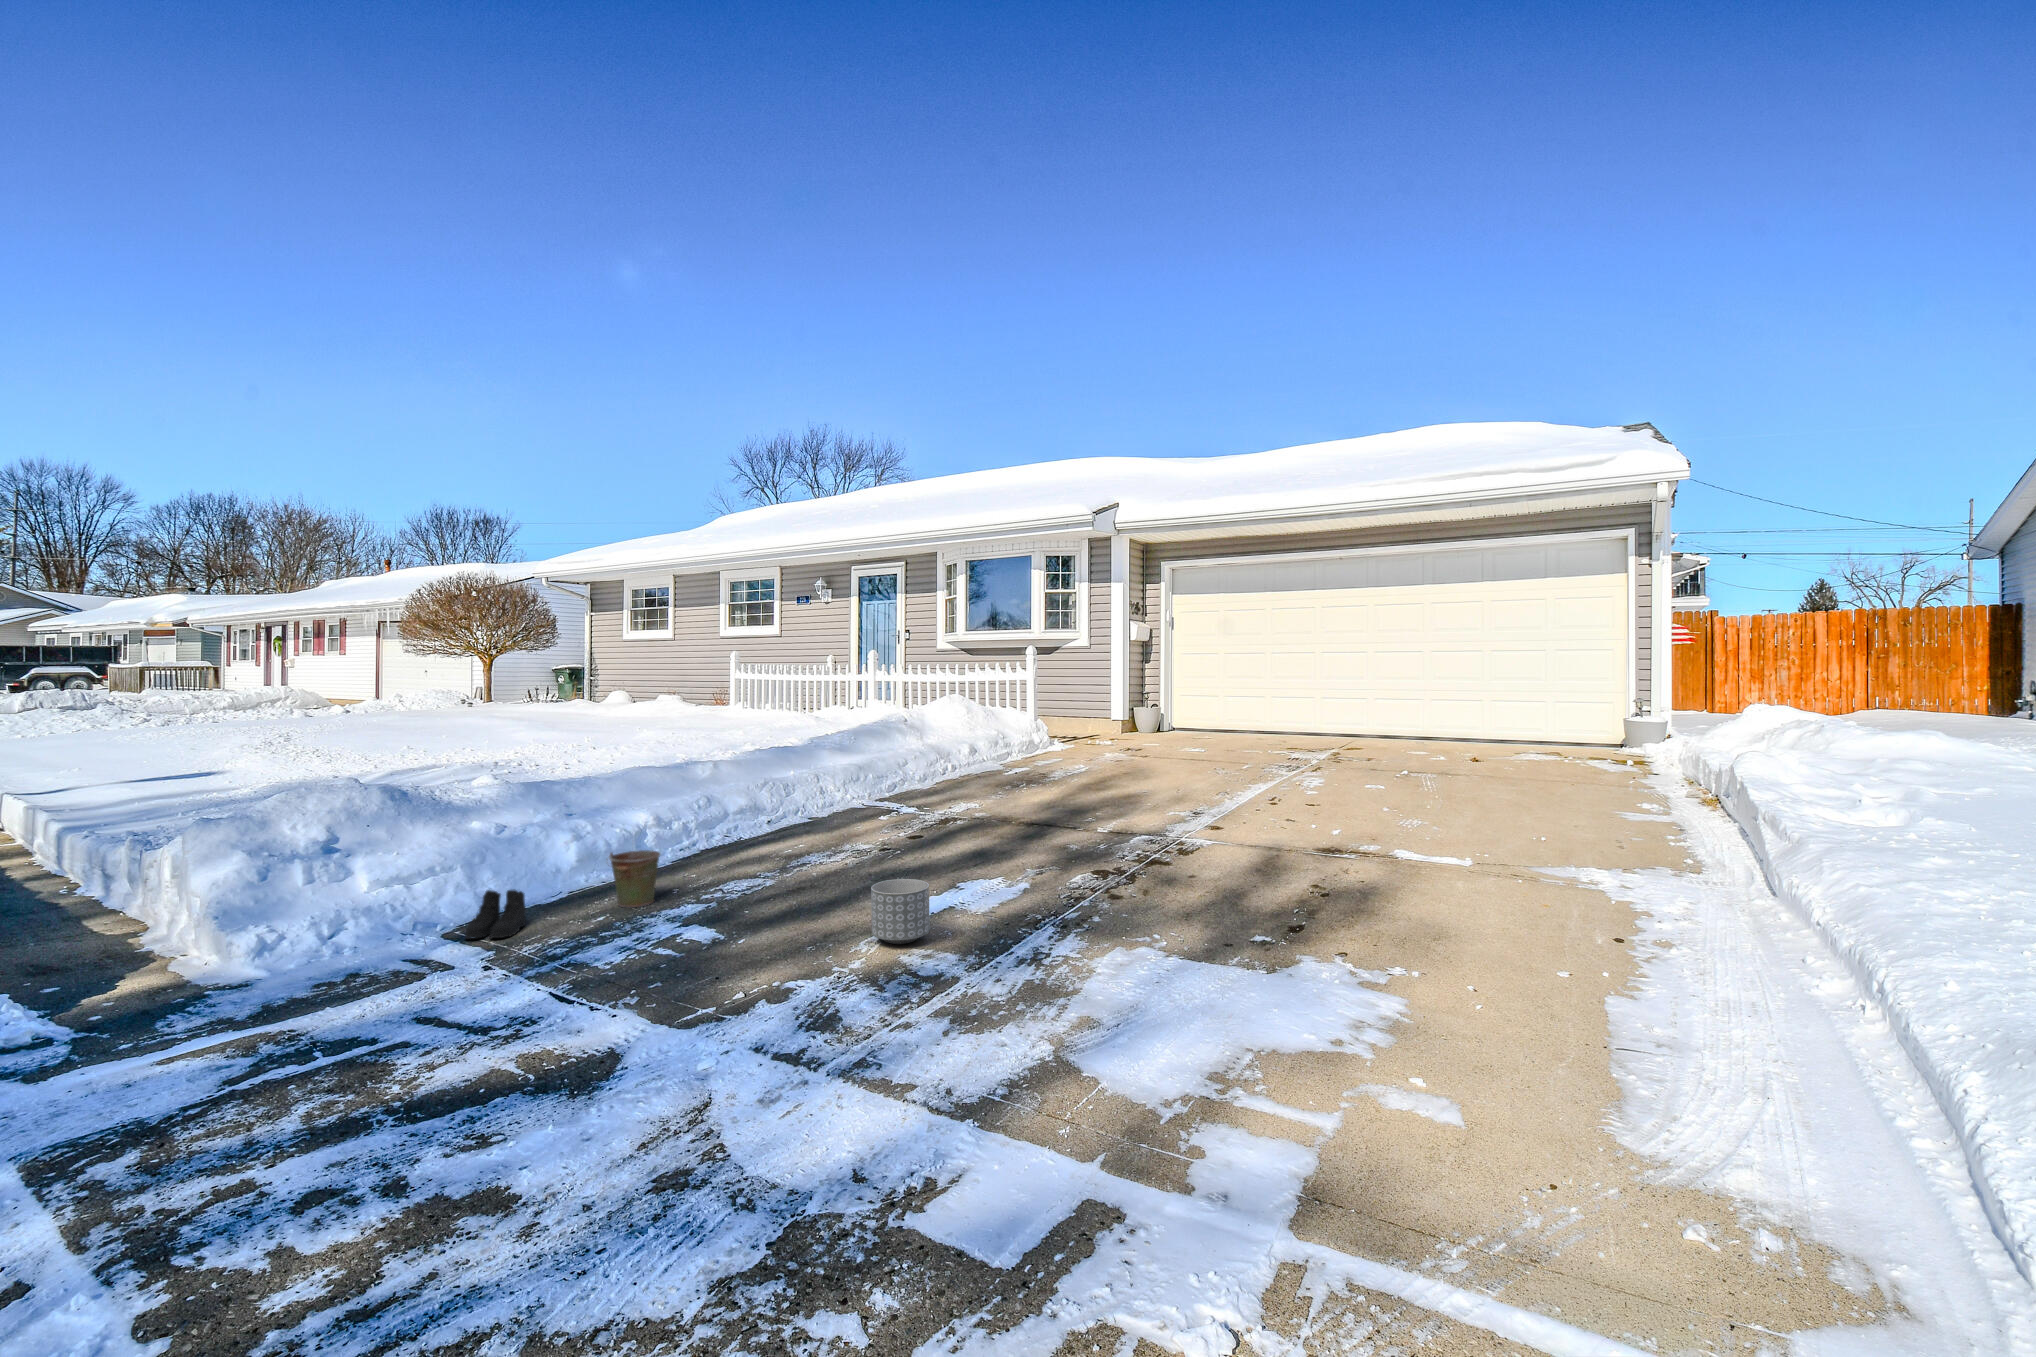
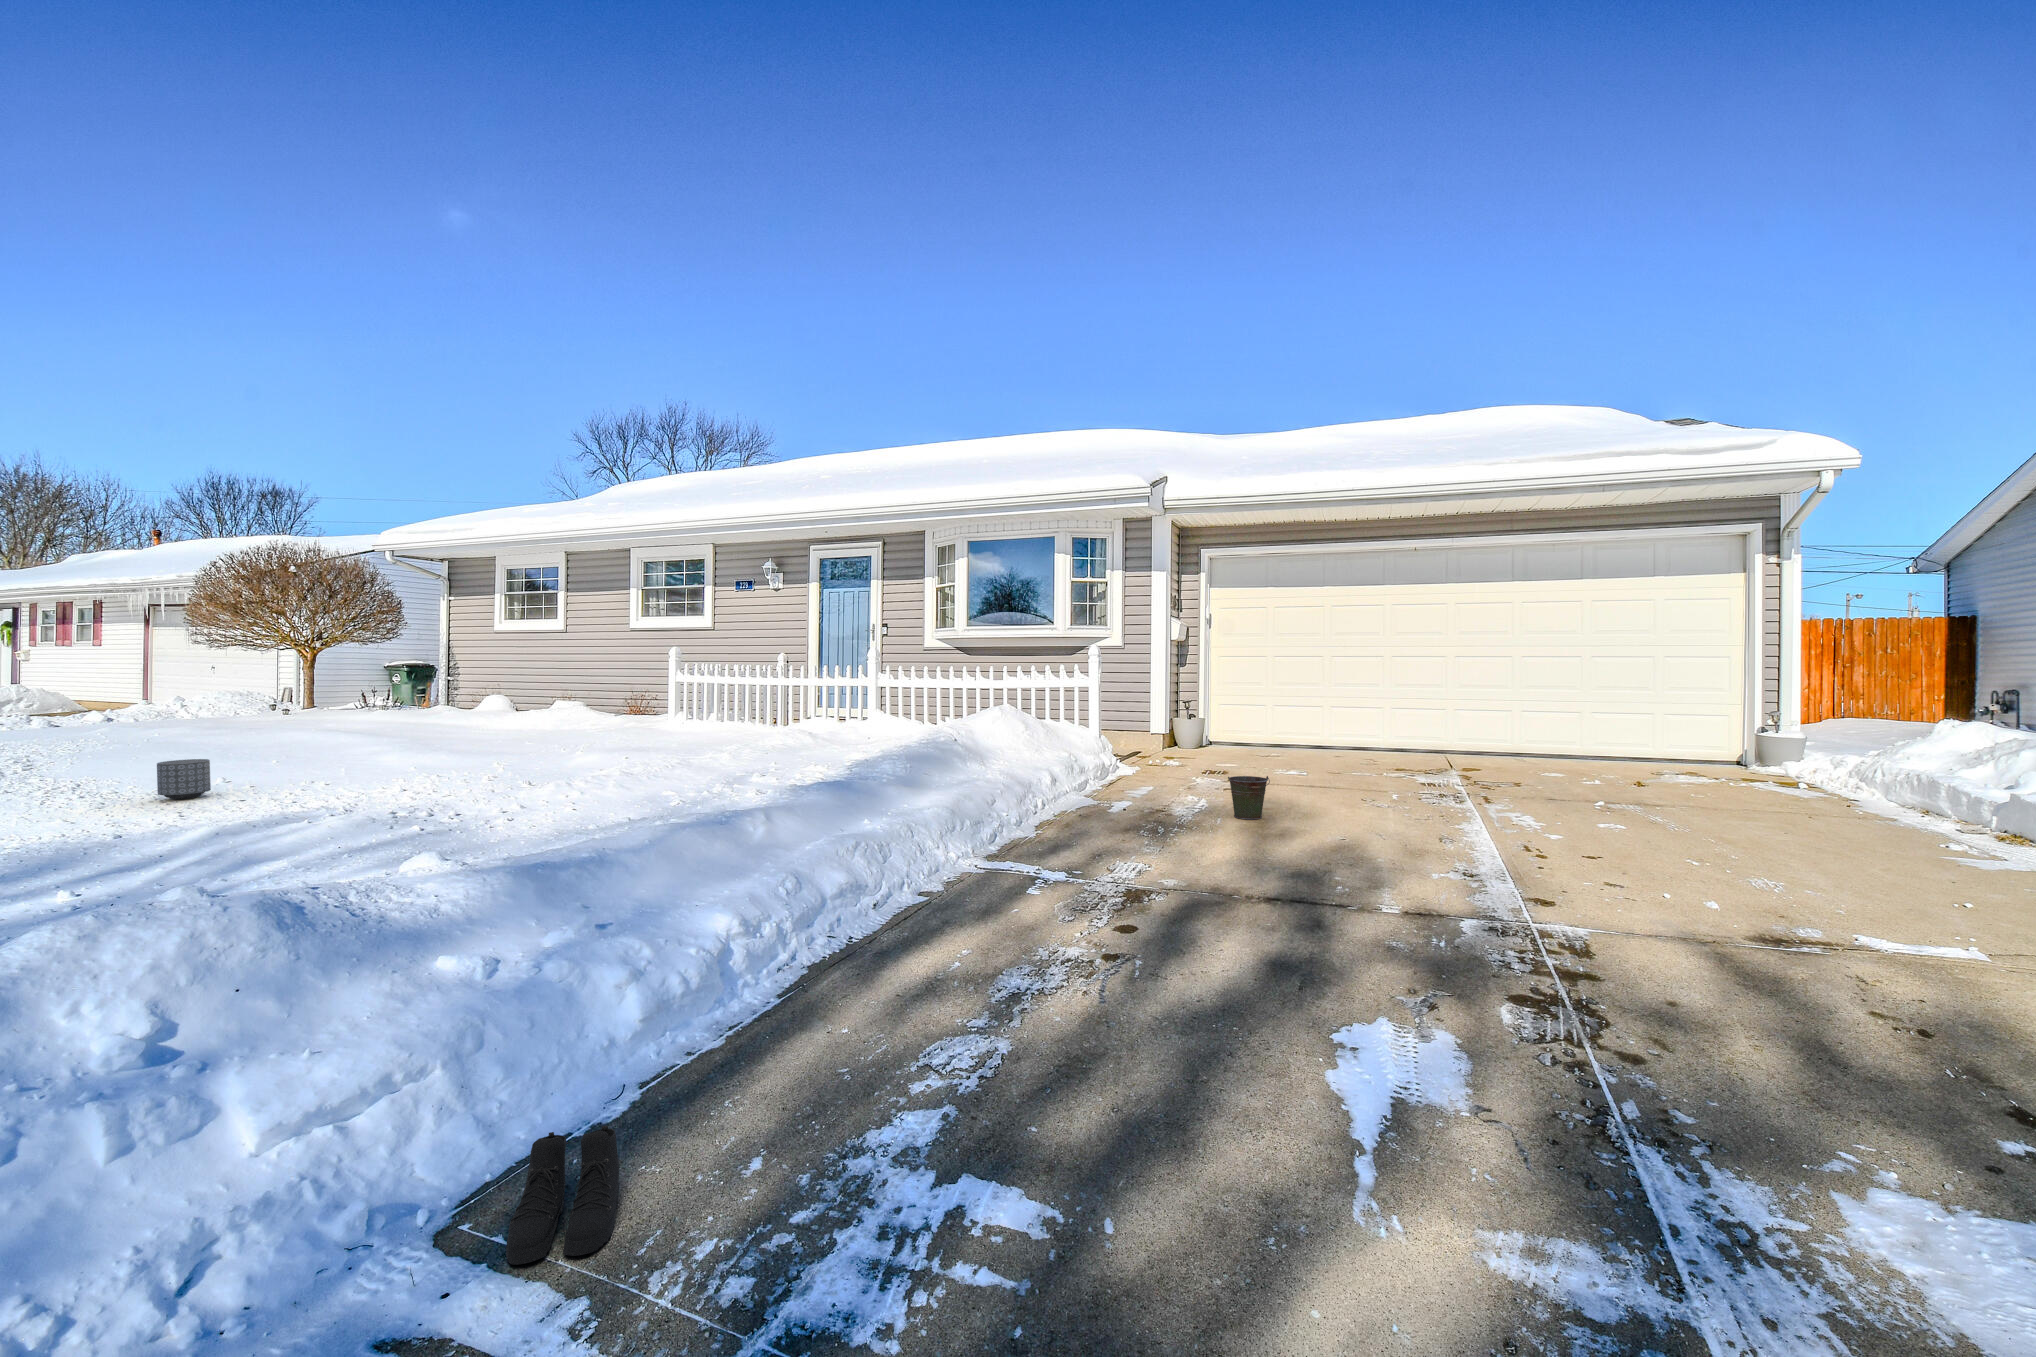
bucket: present [609,850,660,907] -> present [1228,776,1270,819]
planter: present [871,879,930,944] -> present [157,759,211,800]

